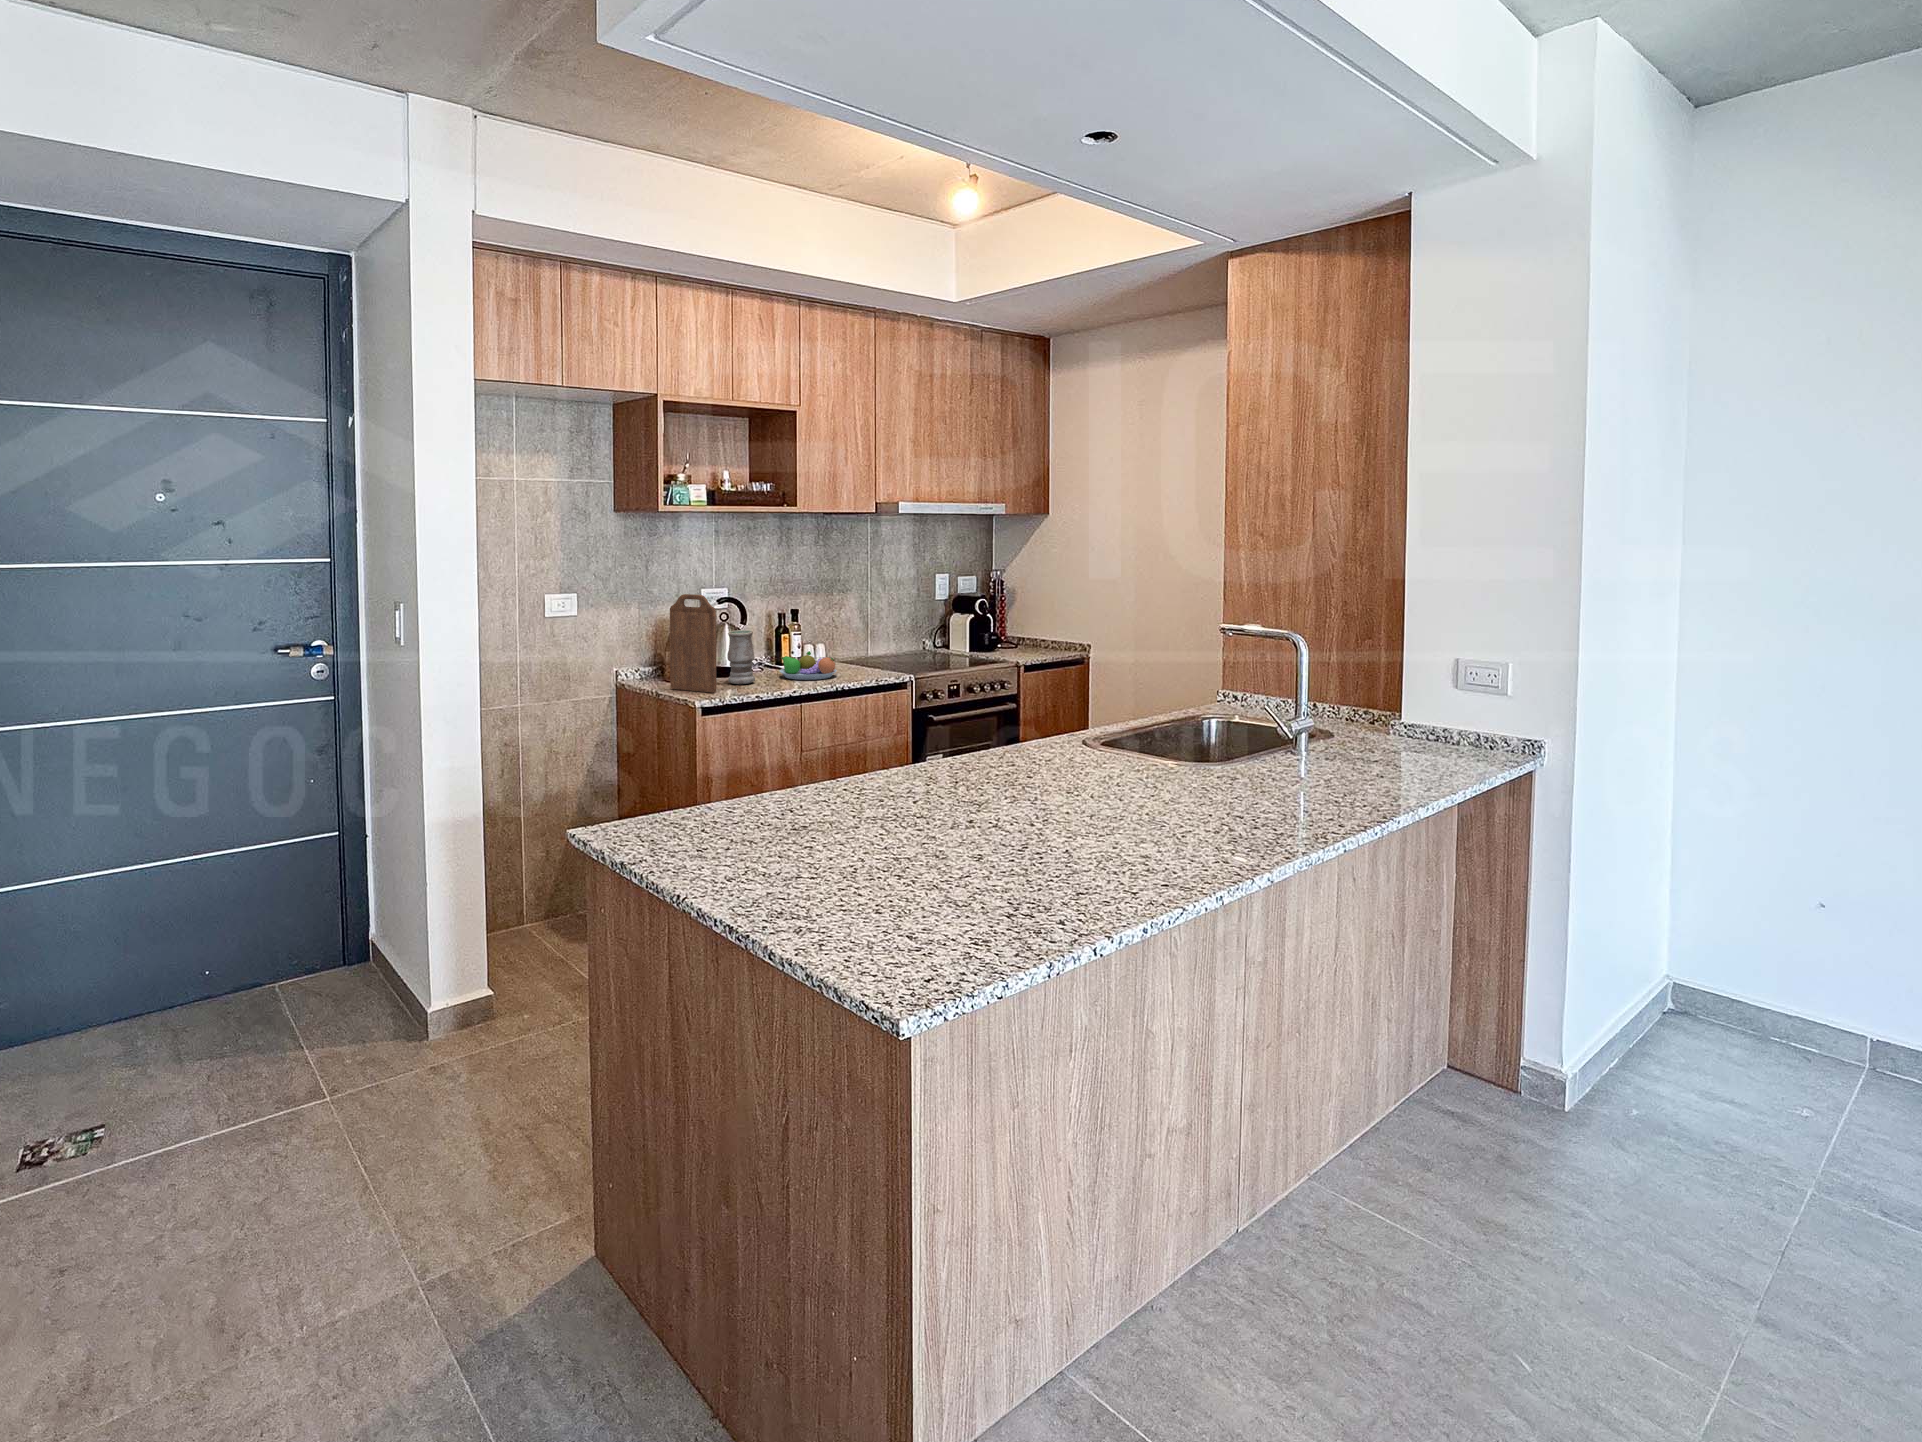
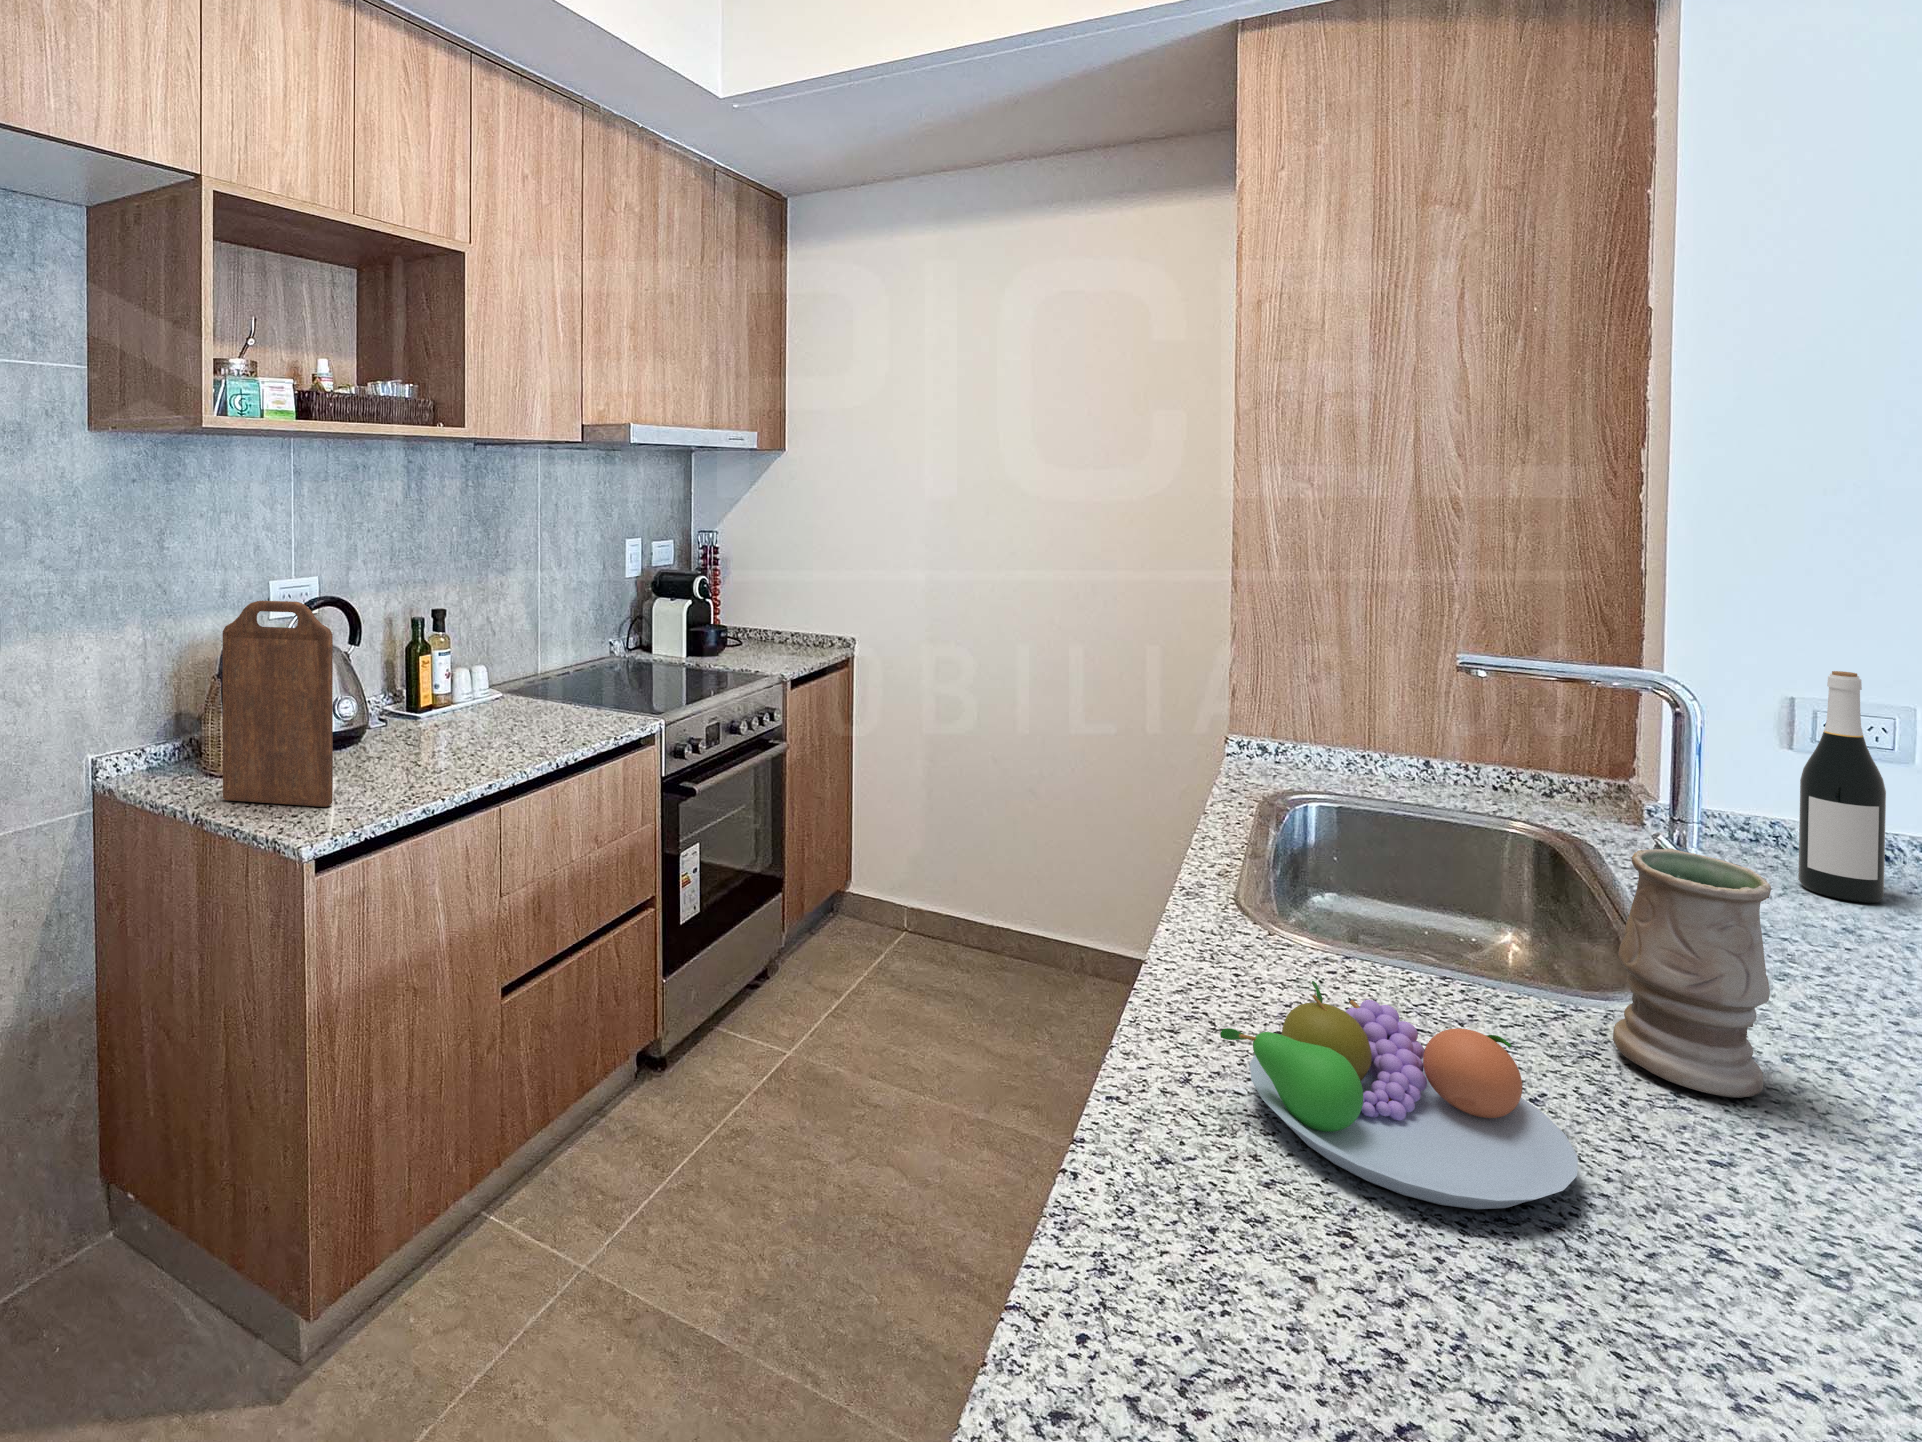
vase: present [728,630,755,684] -> present [1613,848,1771,1098]
wine bottle: none [1405,637,1442,758] -> present [1798,671,1886,903]
fruit bowl: present [780,651,837,680] -> present [1221,981,1578,1209]

